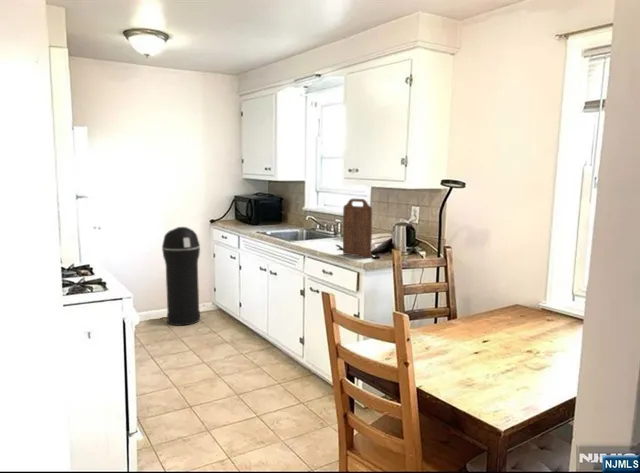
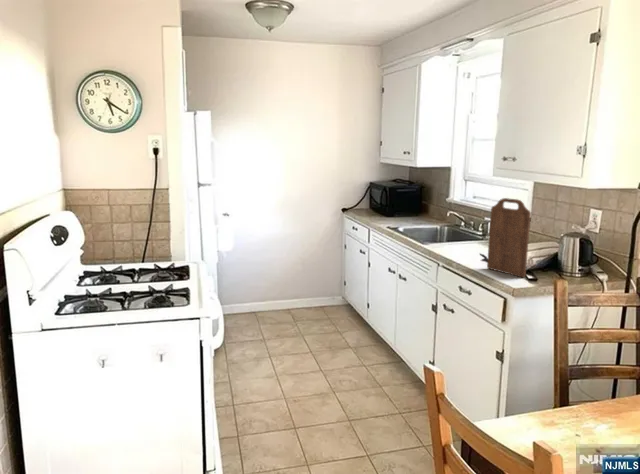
trash can: present [162,227,200,325] -> none [289,216,328,322]

